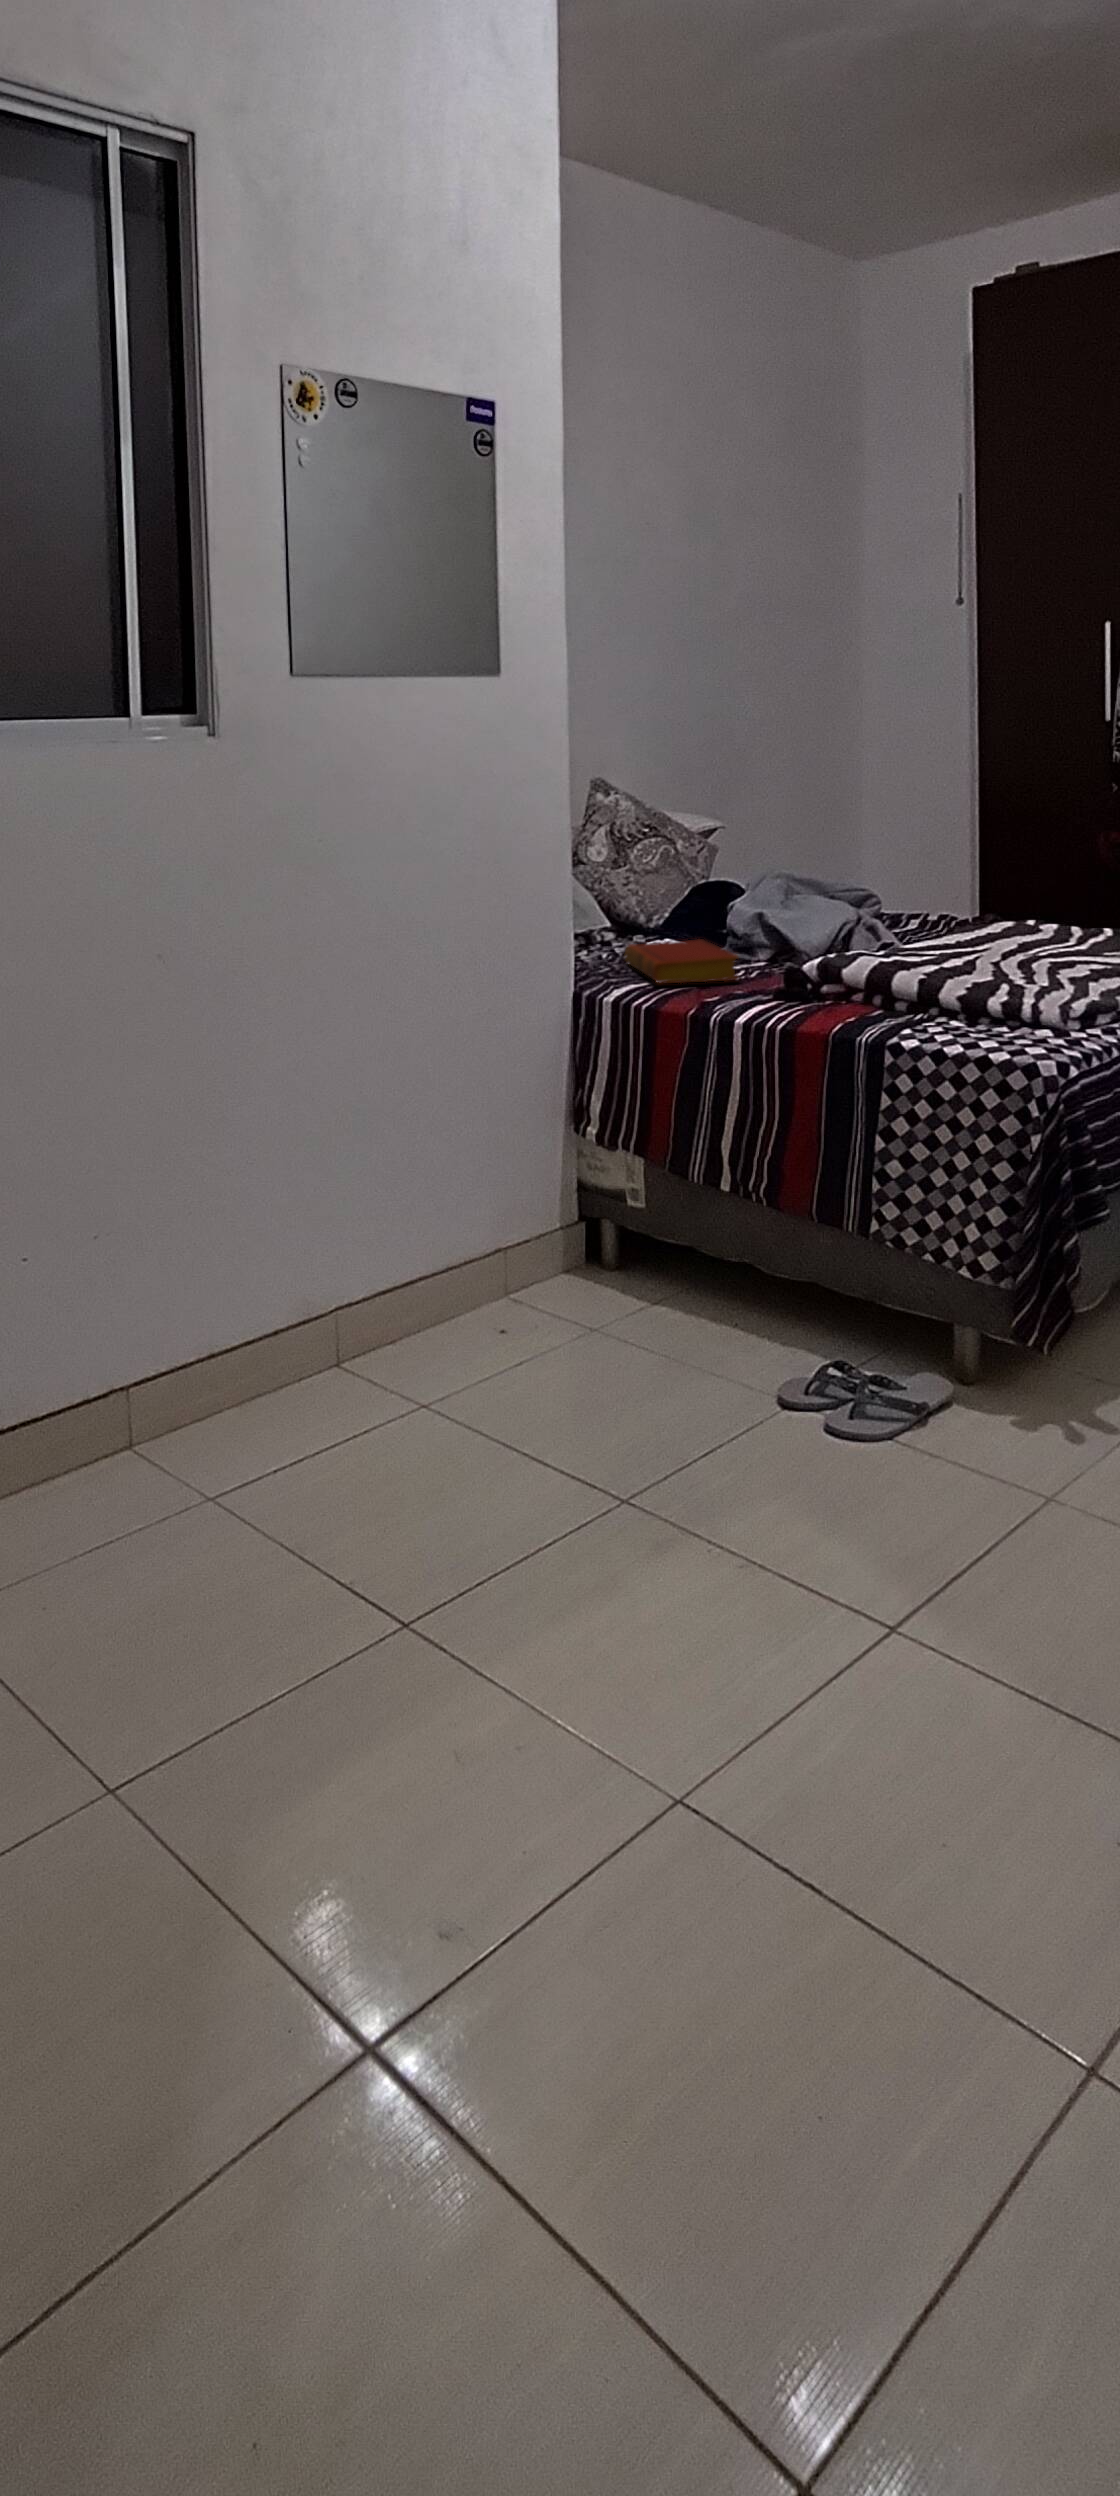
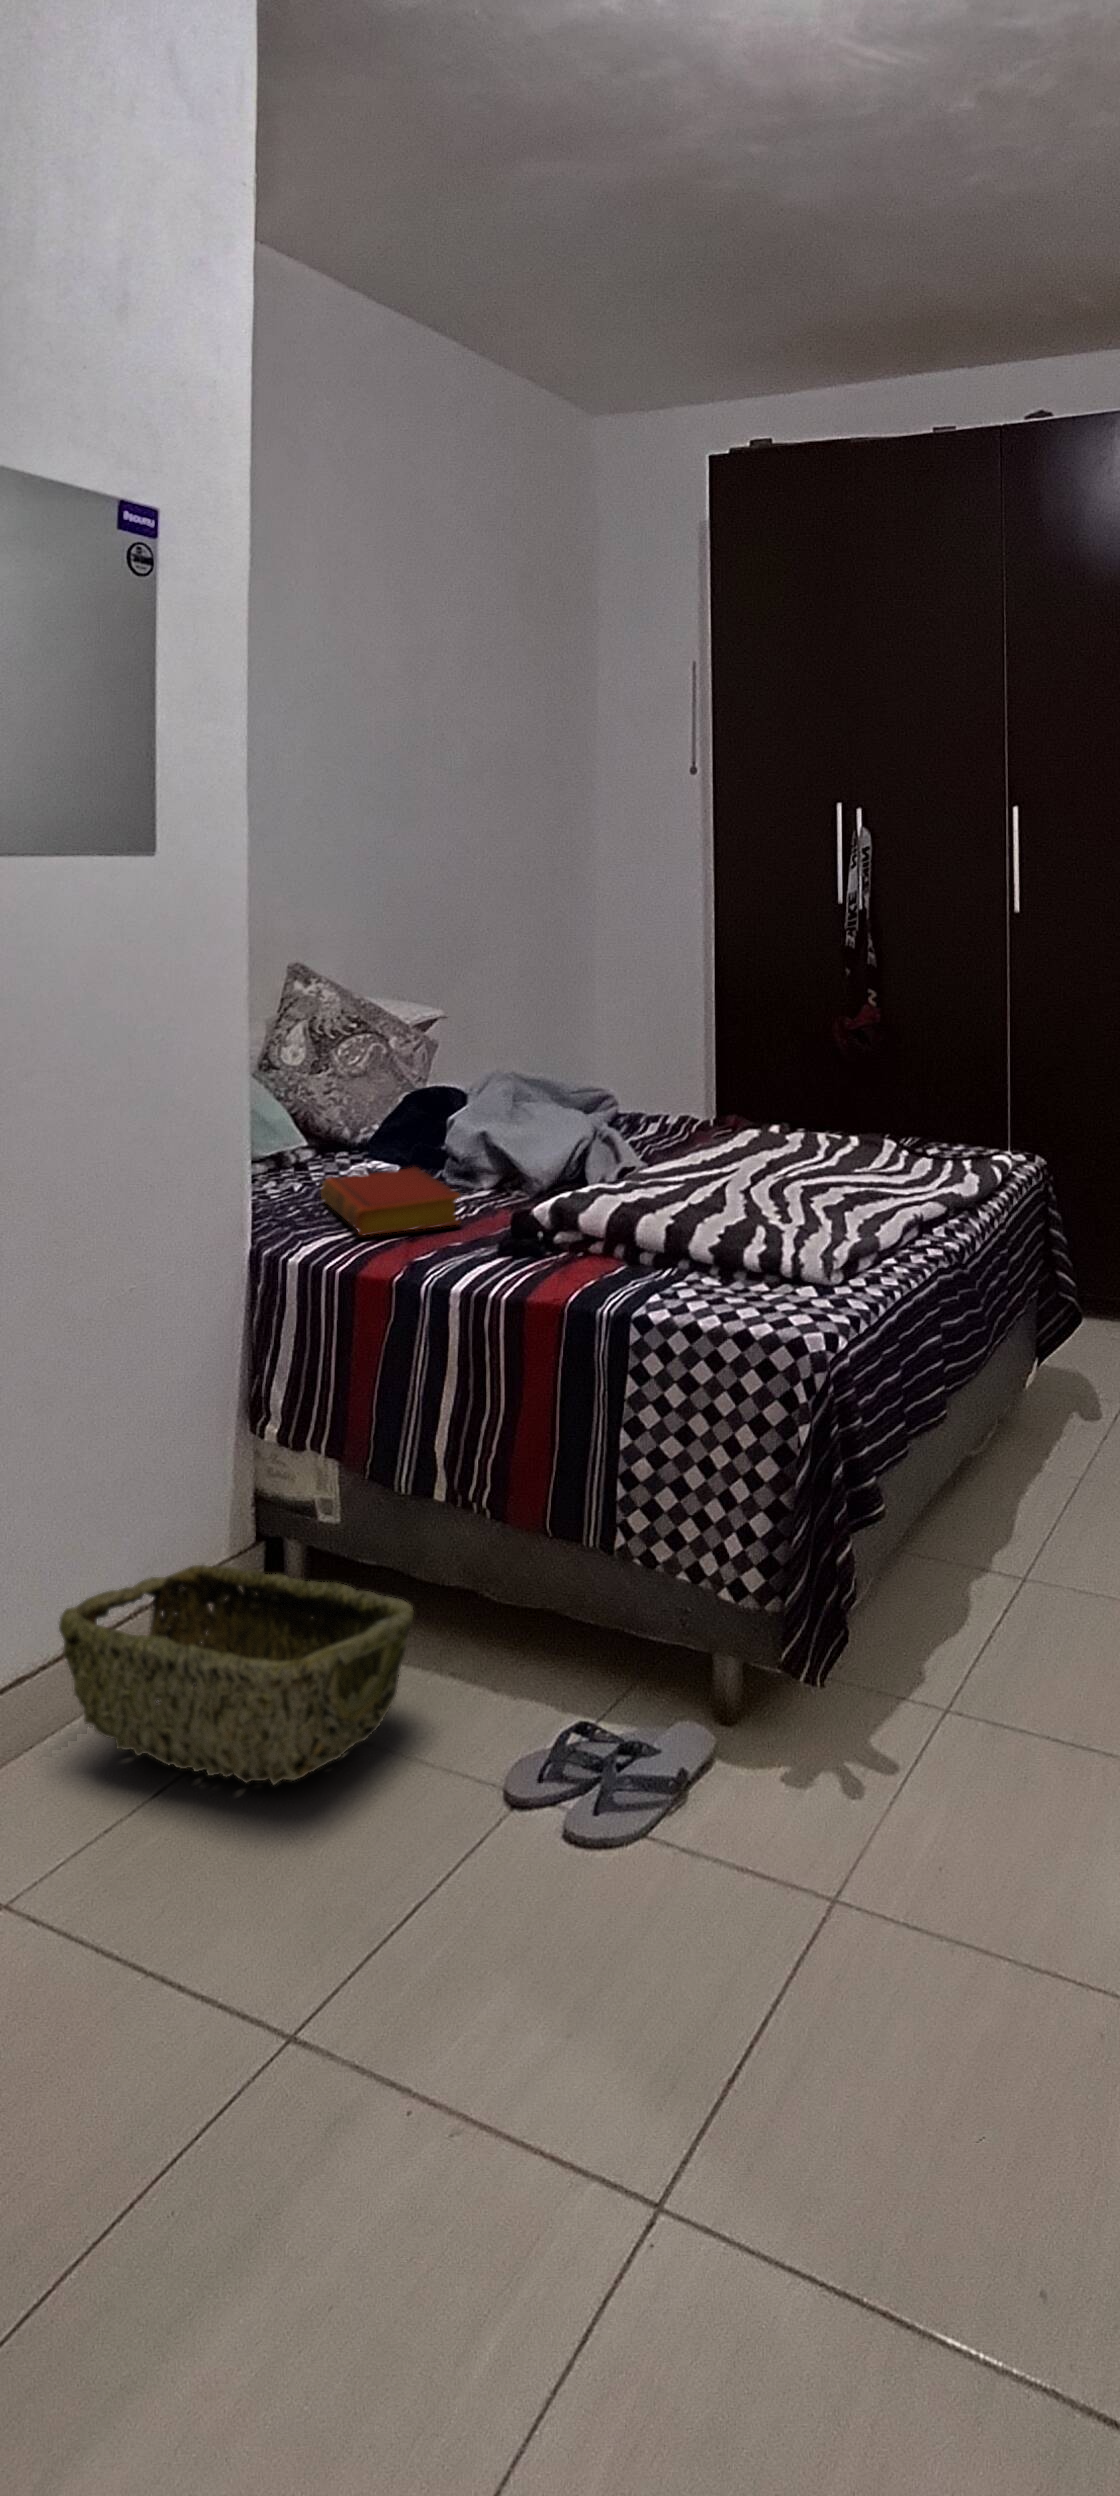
woven basket: none [445,1219,705,1367] -> present [59,1565,414,1785]

